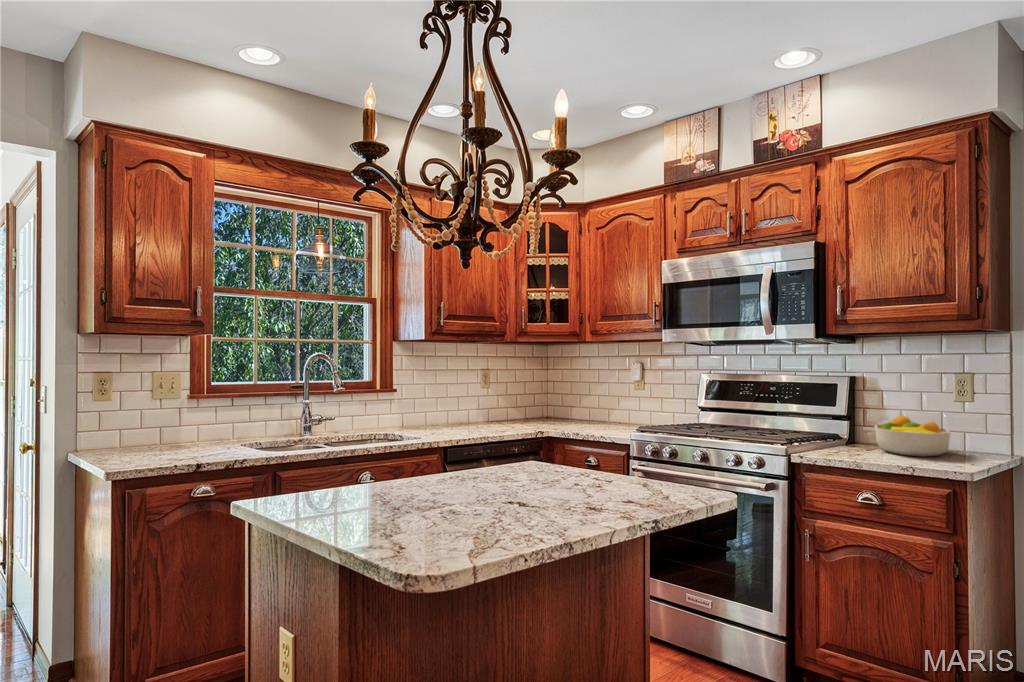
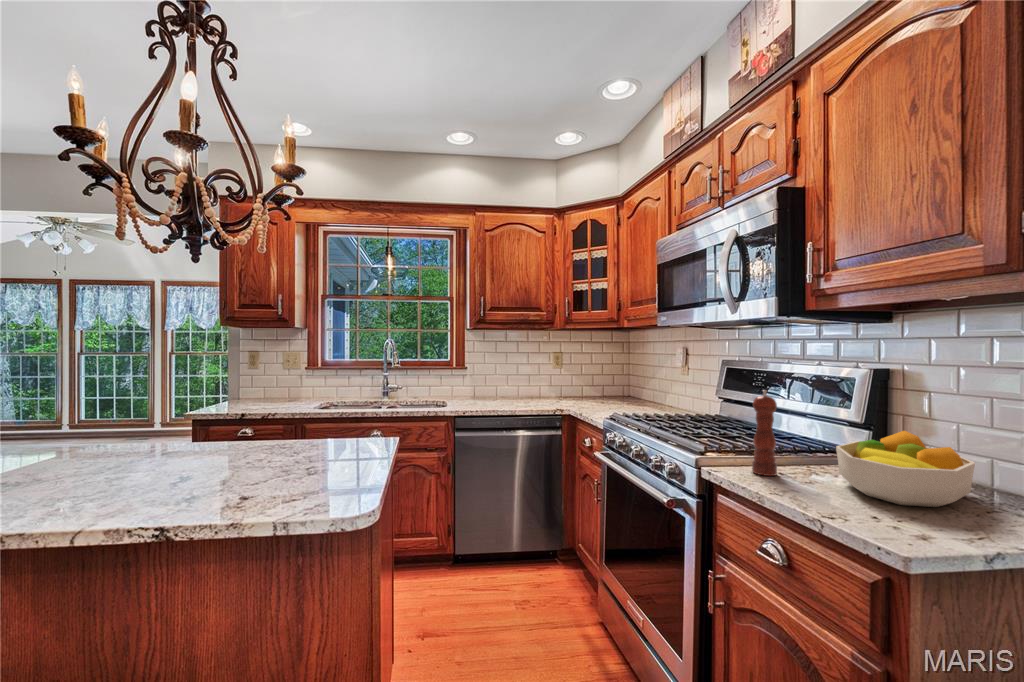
pepper mill: none [827,394,844,453] -> present [752,390,777,476]

